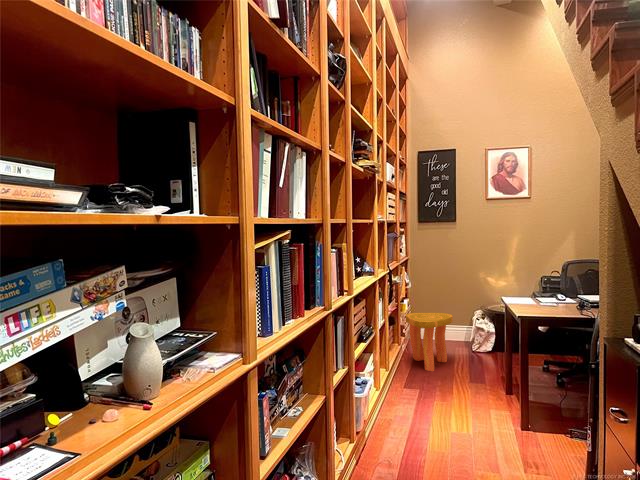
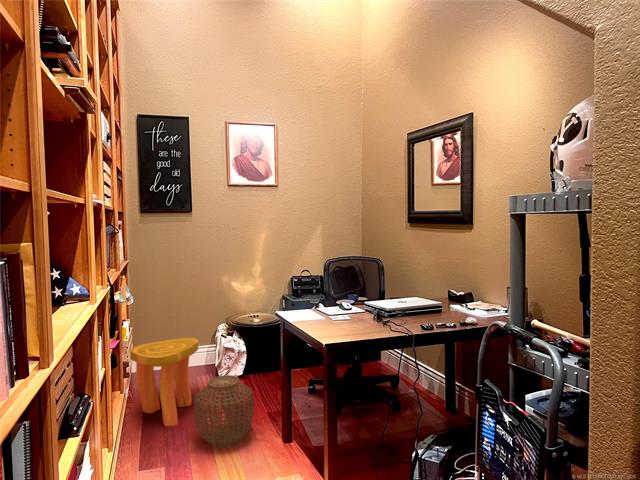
woven basket: none [442,342,487,392] -> present [194,375,254,447]

